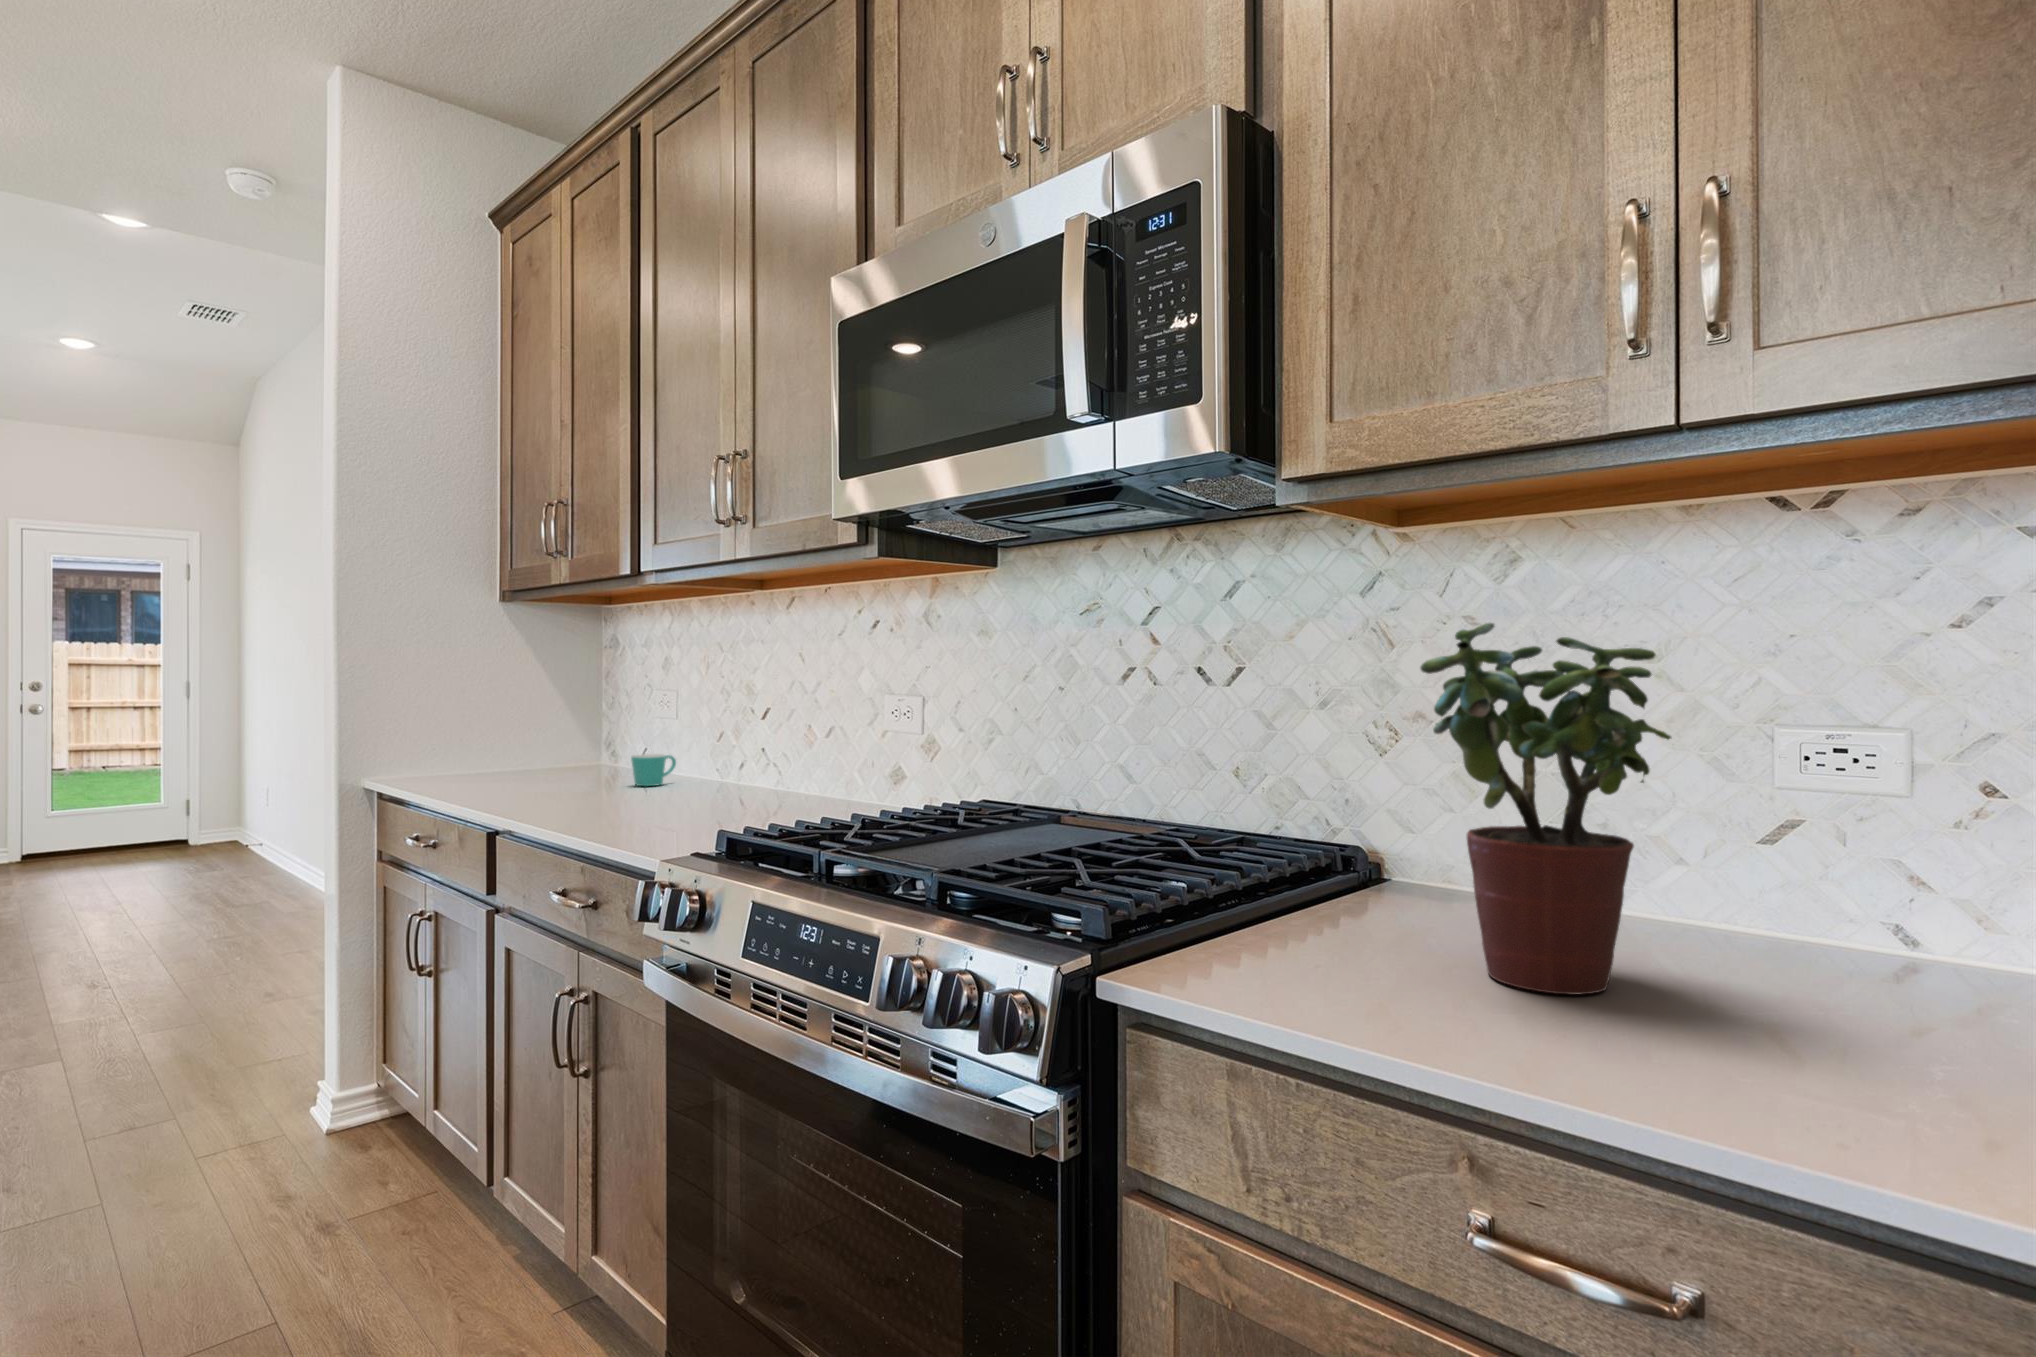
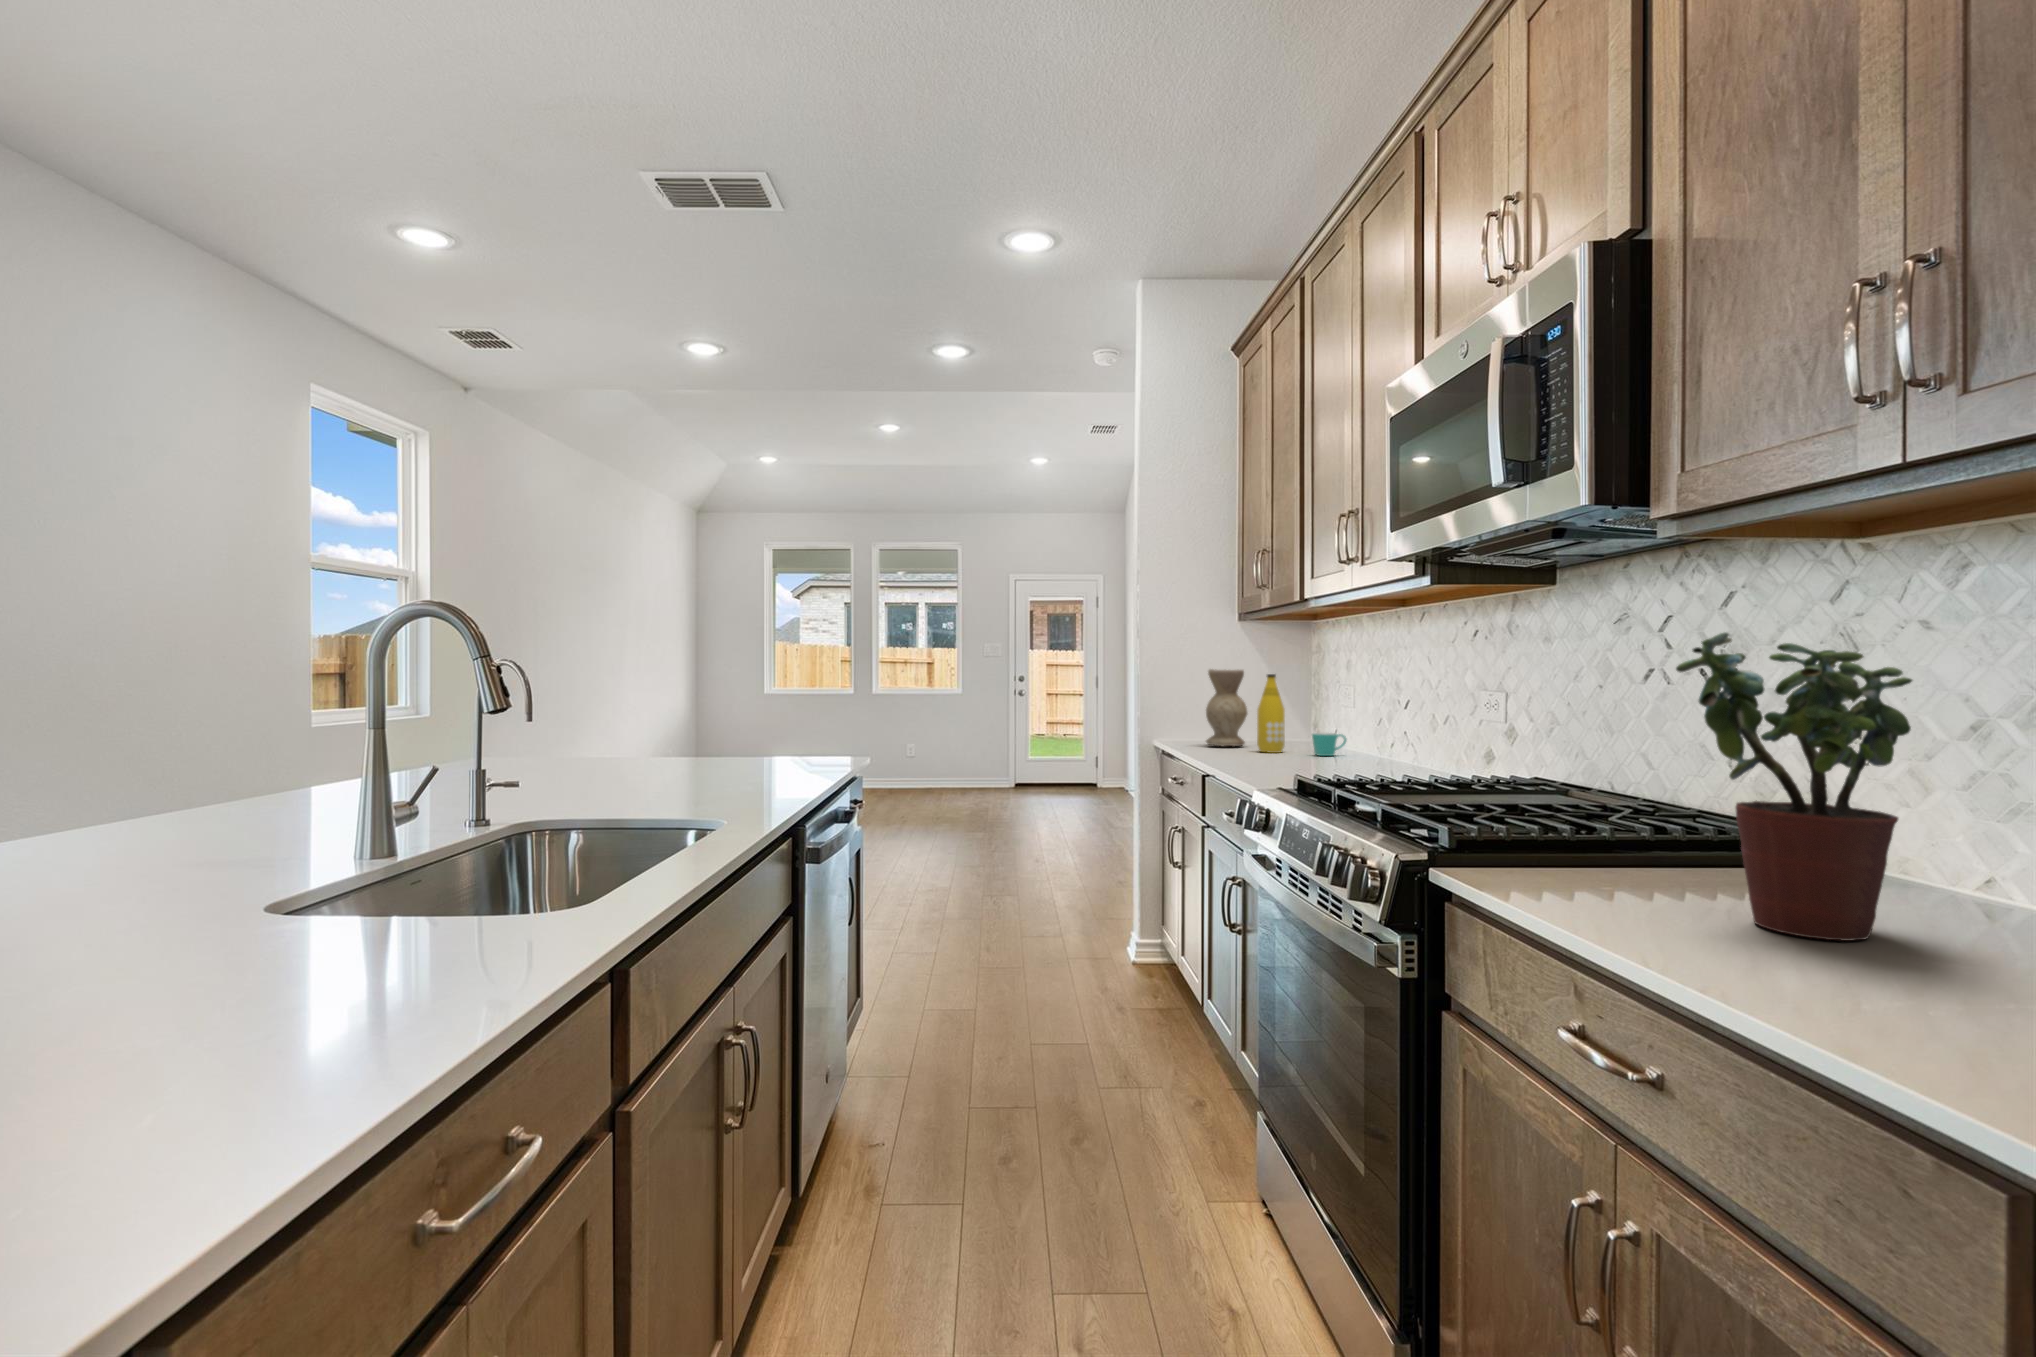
vase: none [456,670,522,782] -> present [1206,669,1247,746]
bottle: none [546,677,587,787] -> present [1257,674,1285,753]

